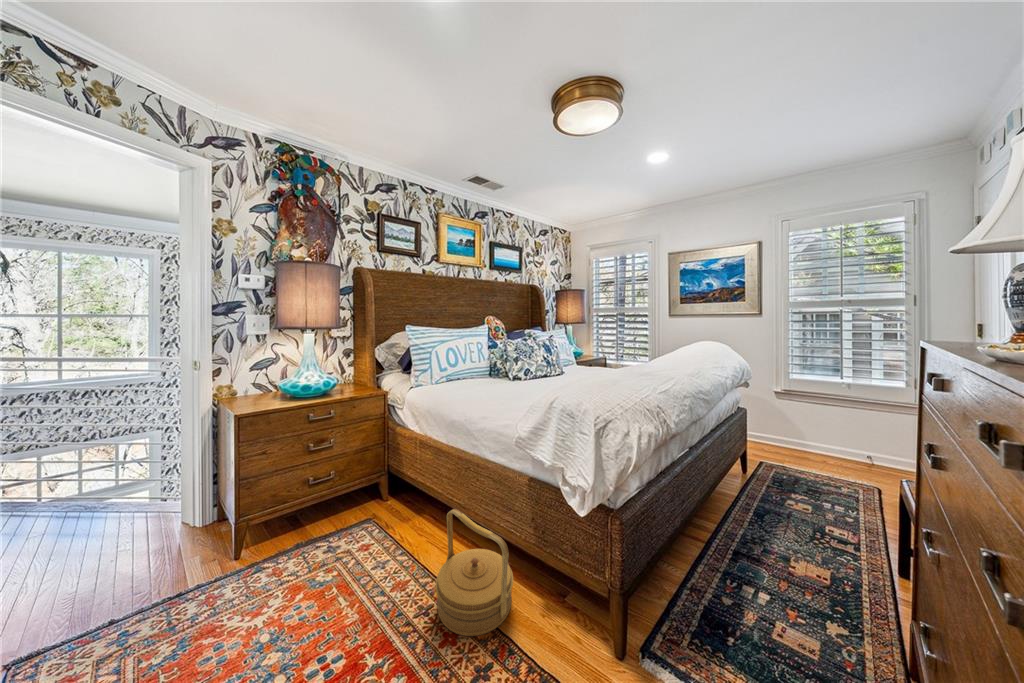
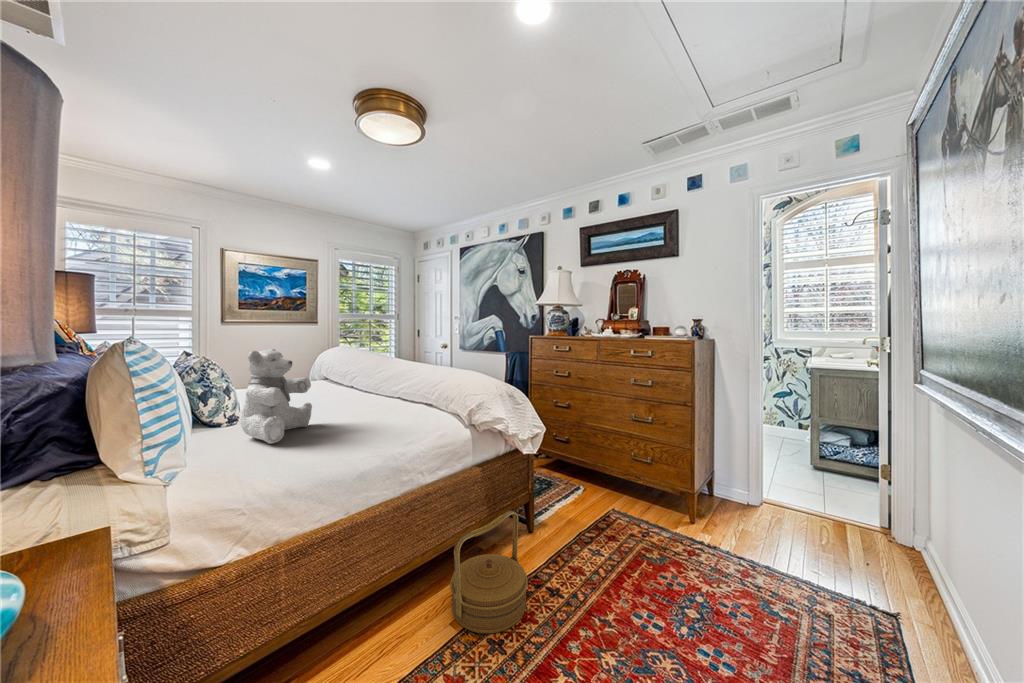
teddy bear: none [465,334,515,390] -> present [240,349,312,444]

